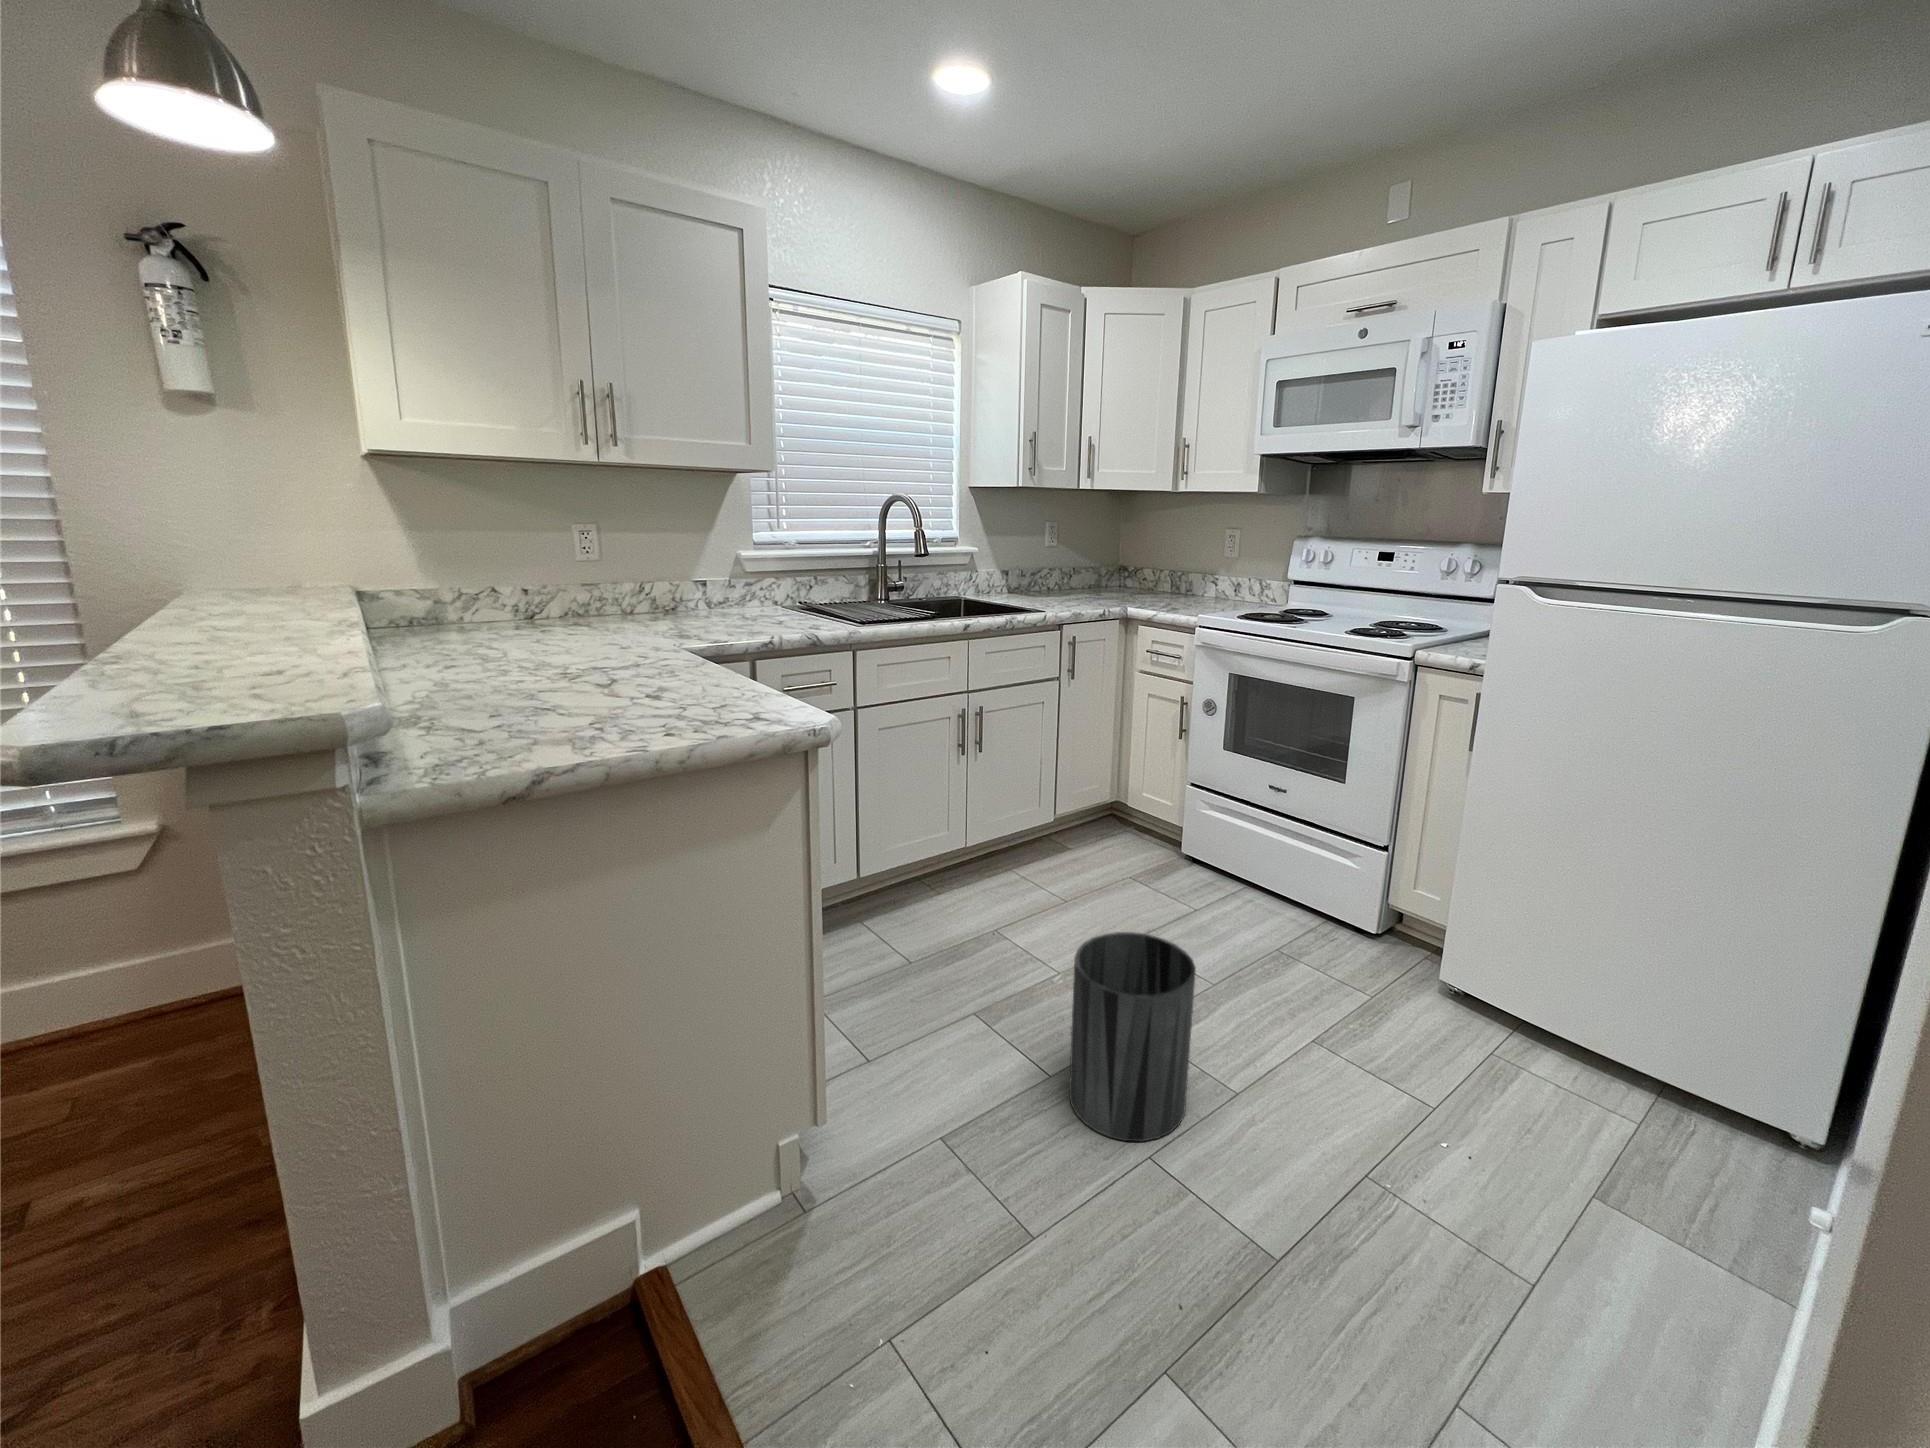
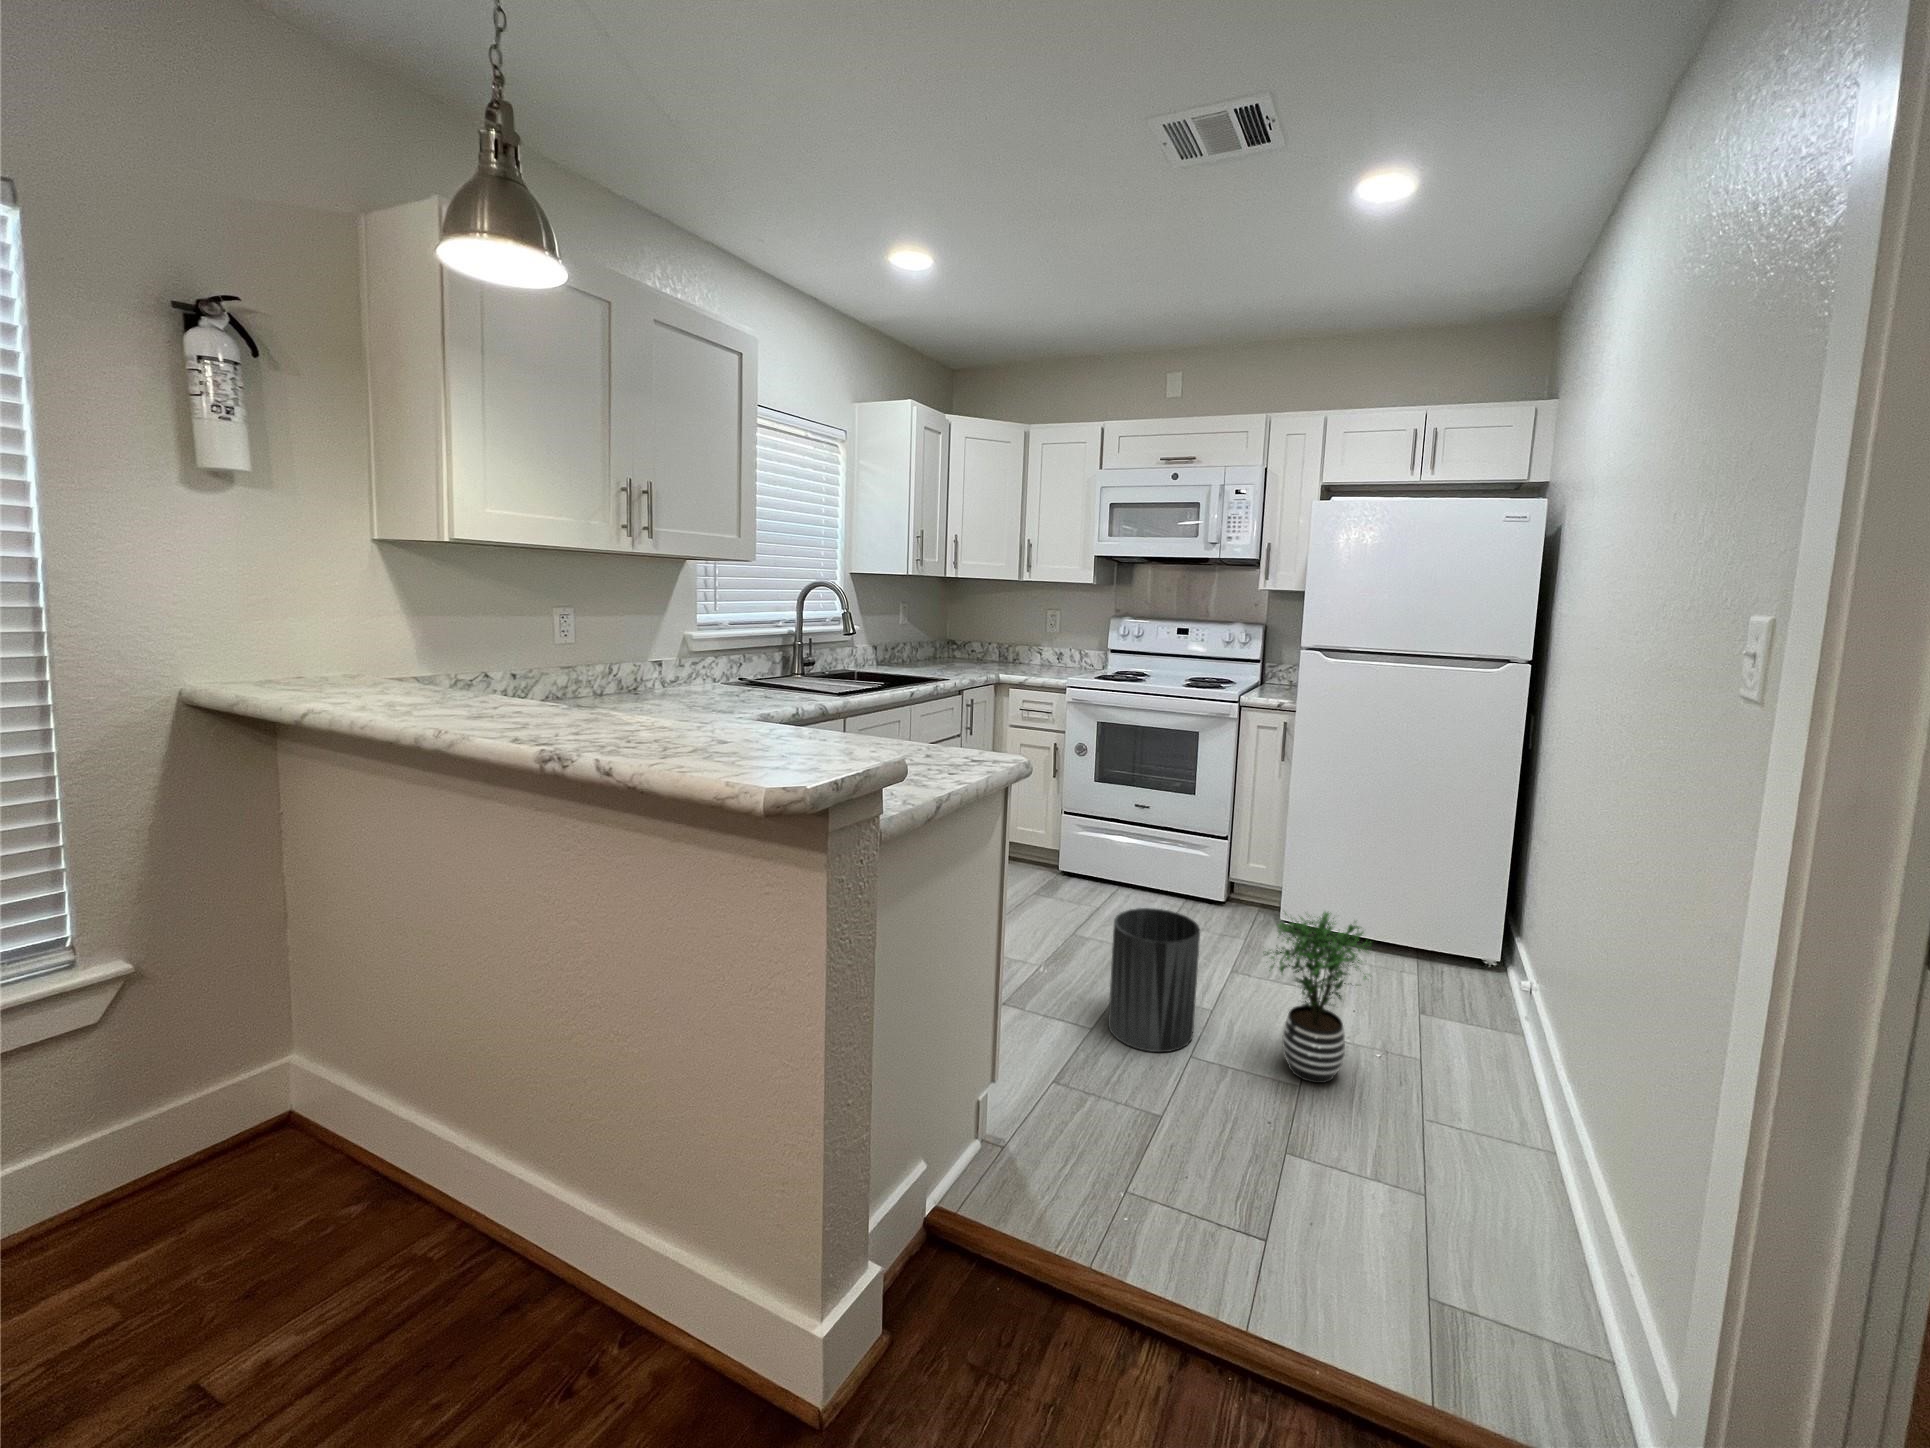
potted plant: none [1235,982,1439,1270] -> present [1264,912,1368,1083]

